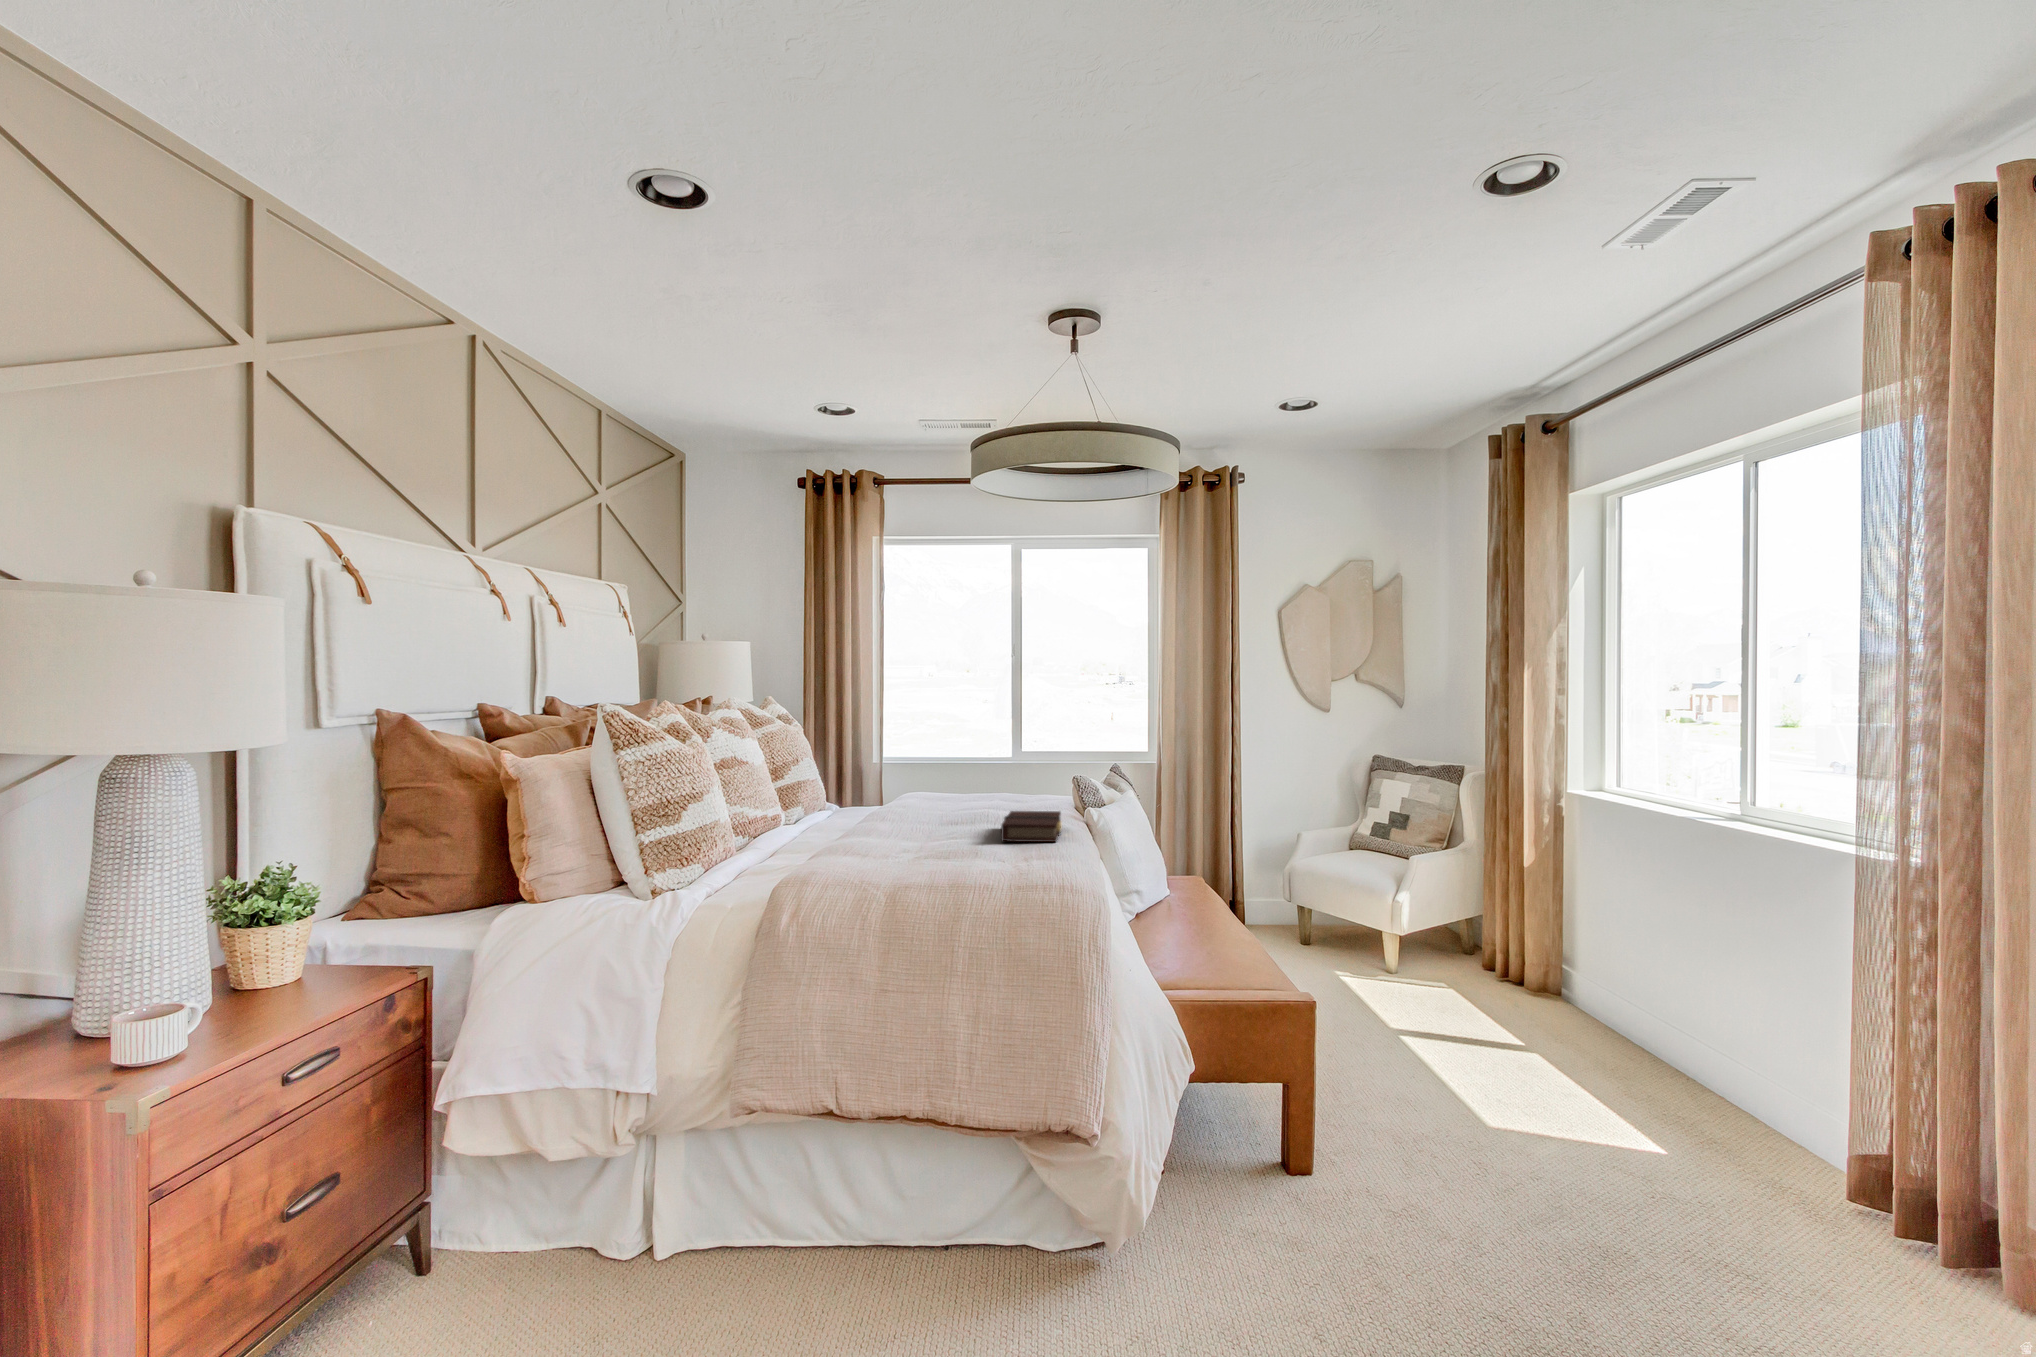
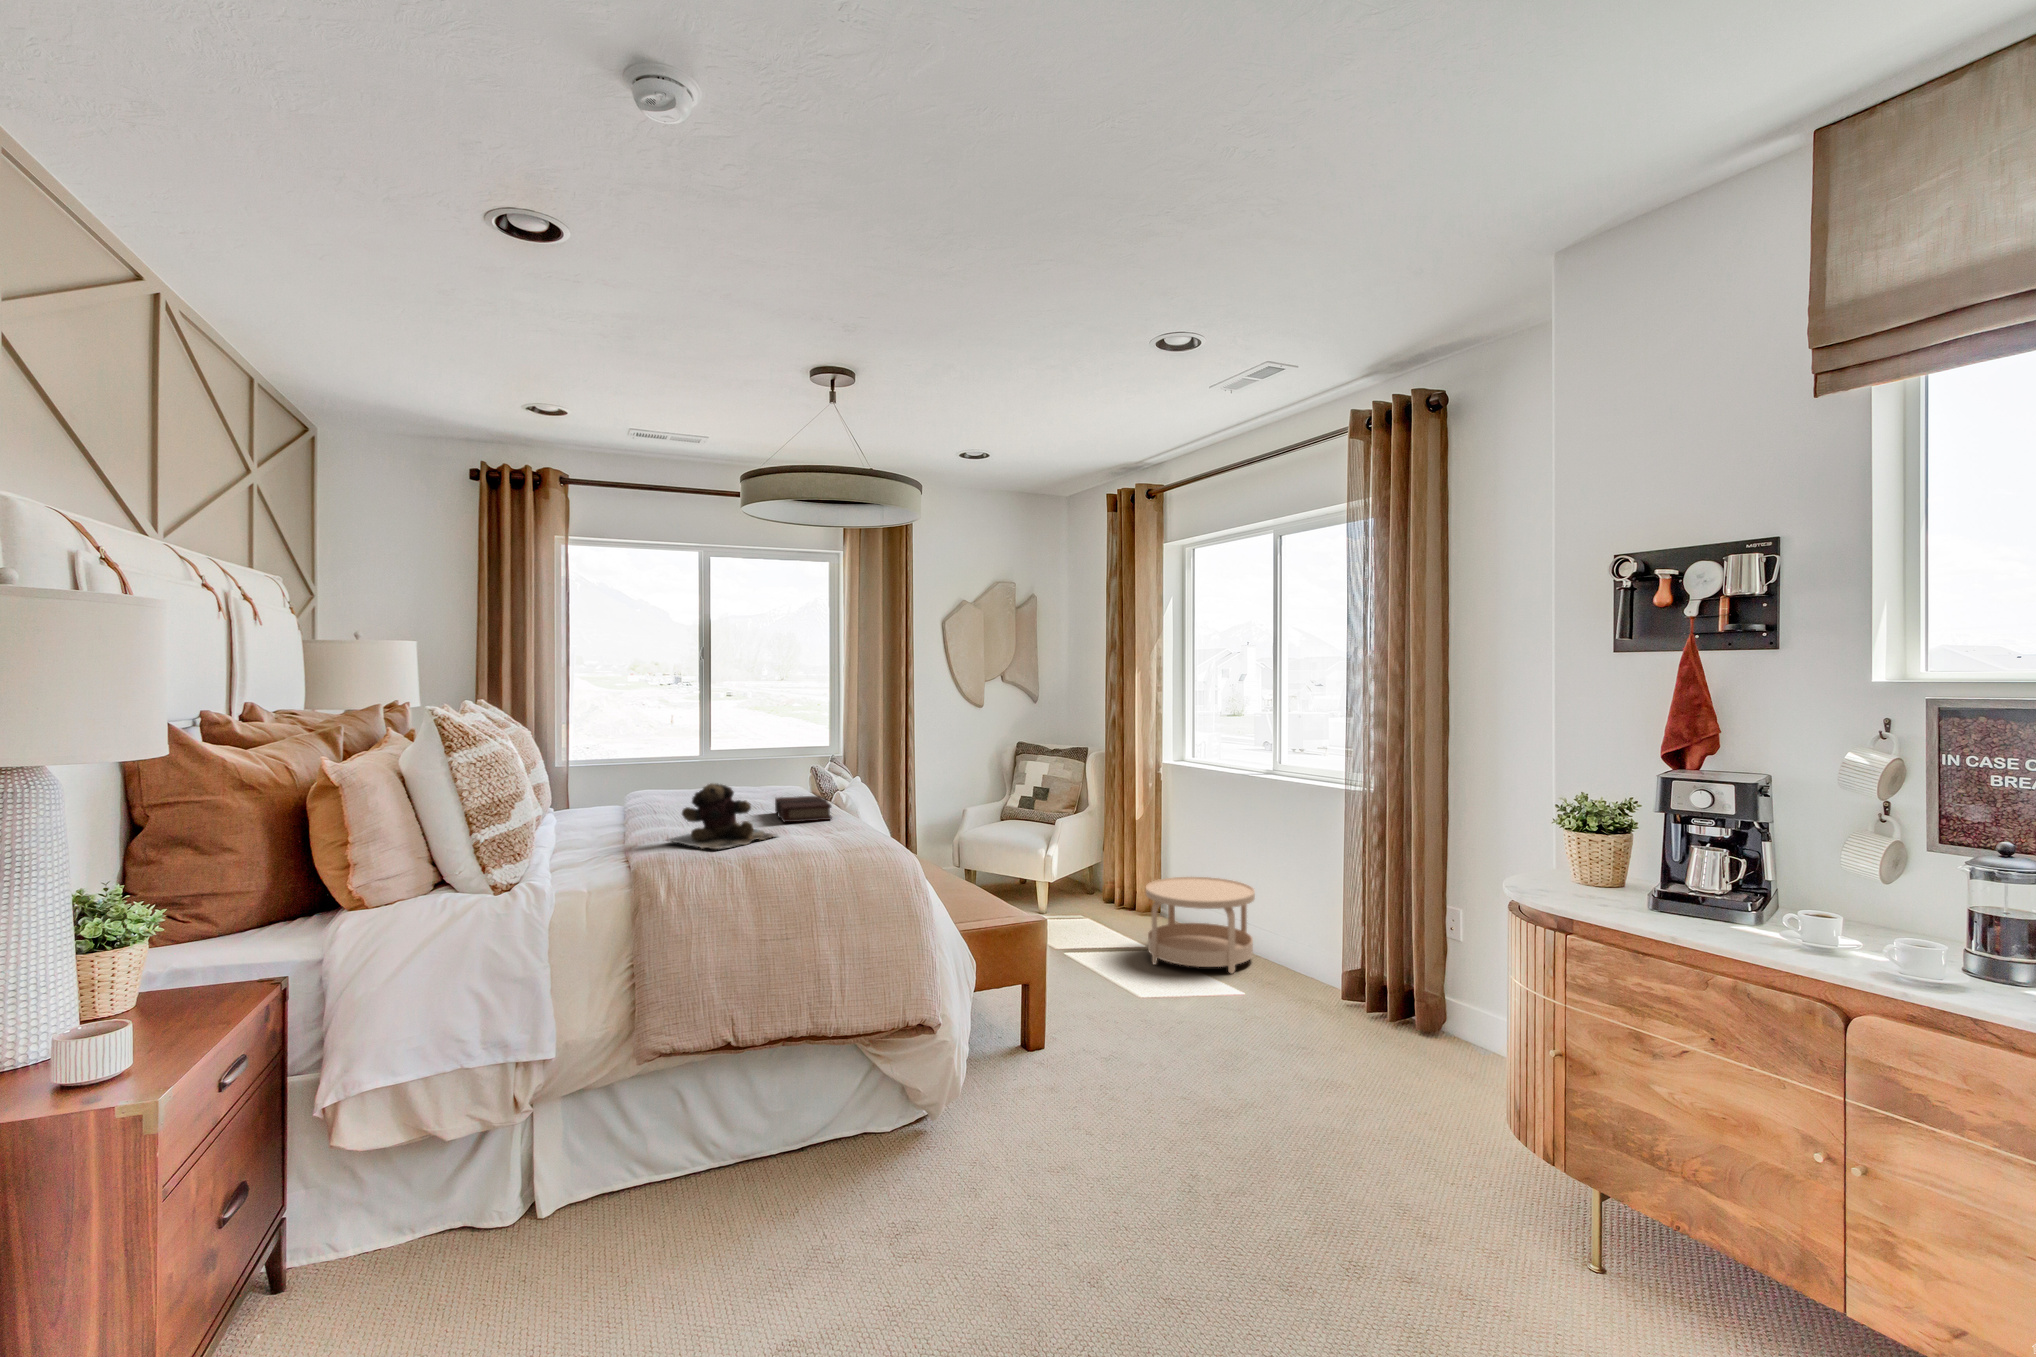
teddy bear: none [859,792,979,870] -> present [667,783,776,849]
side table: none [1517,952,1696,1108] -> present [1146,877,1255,974]

